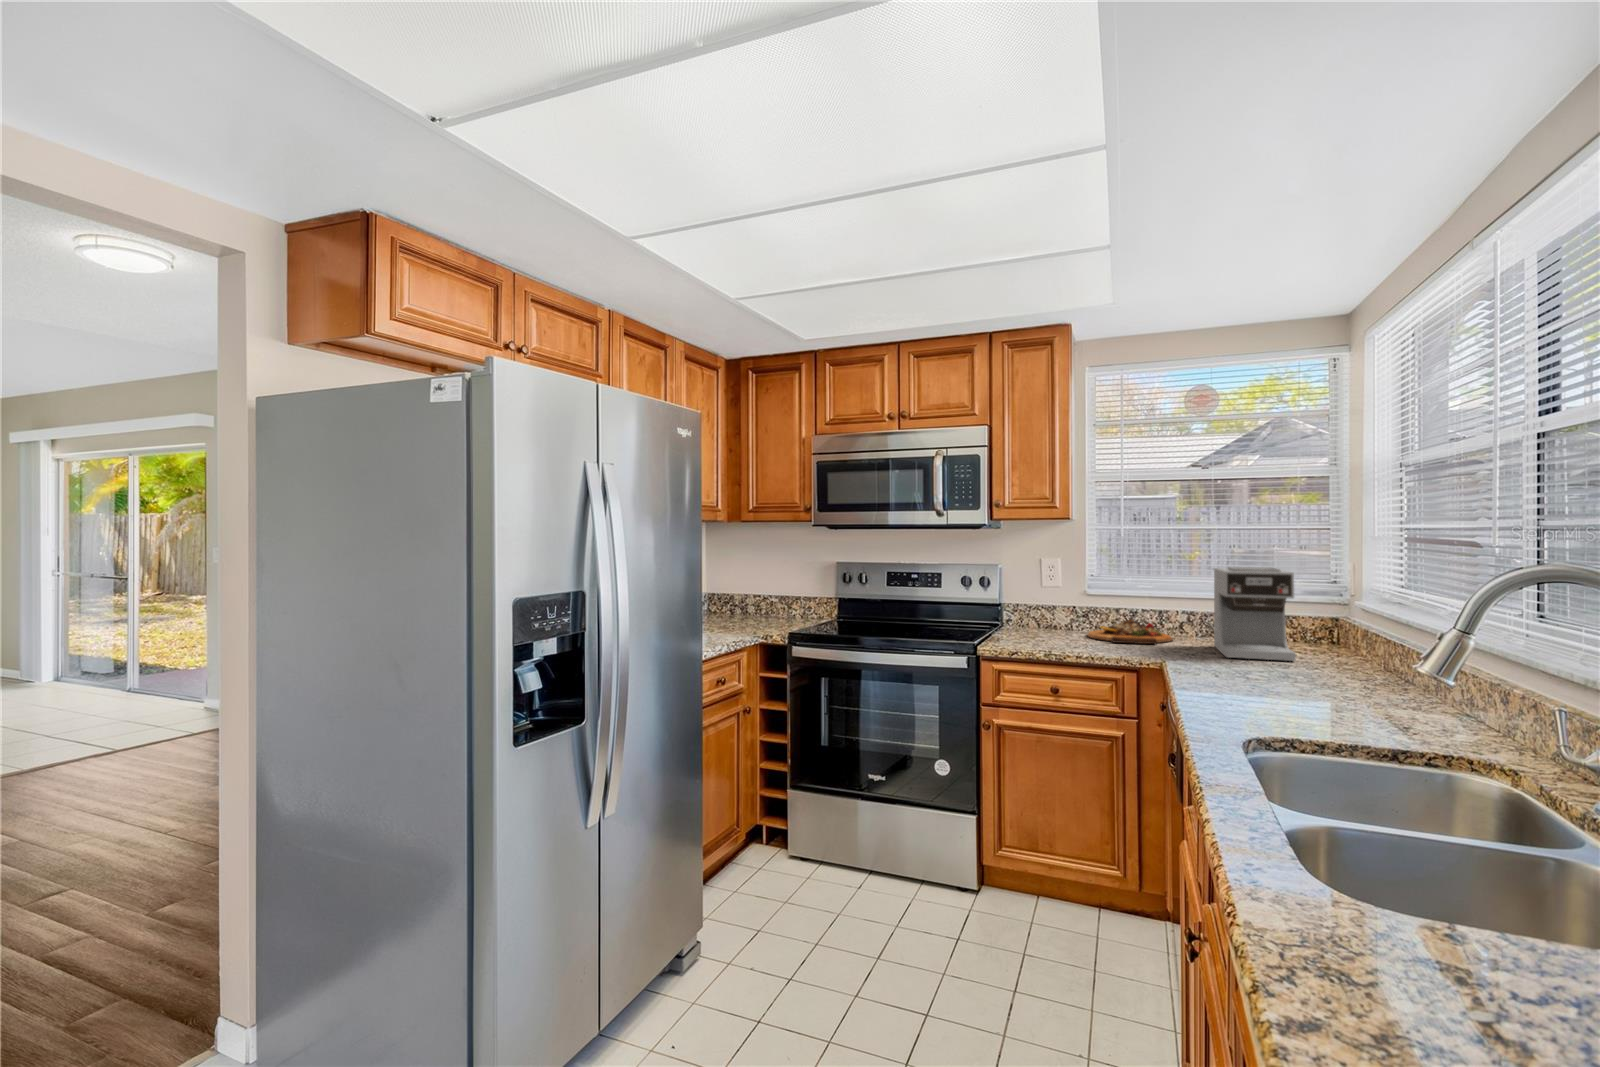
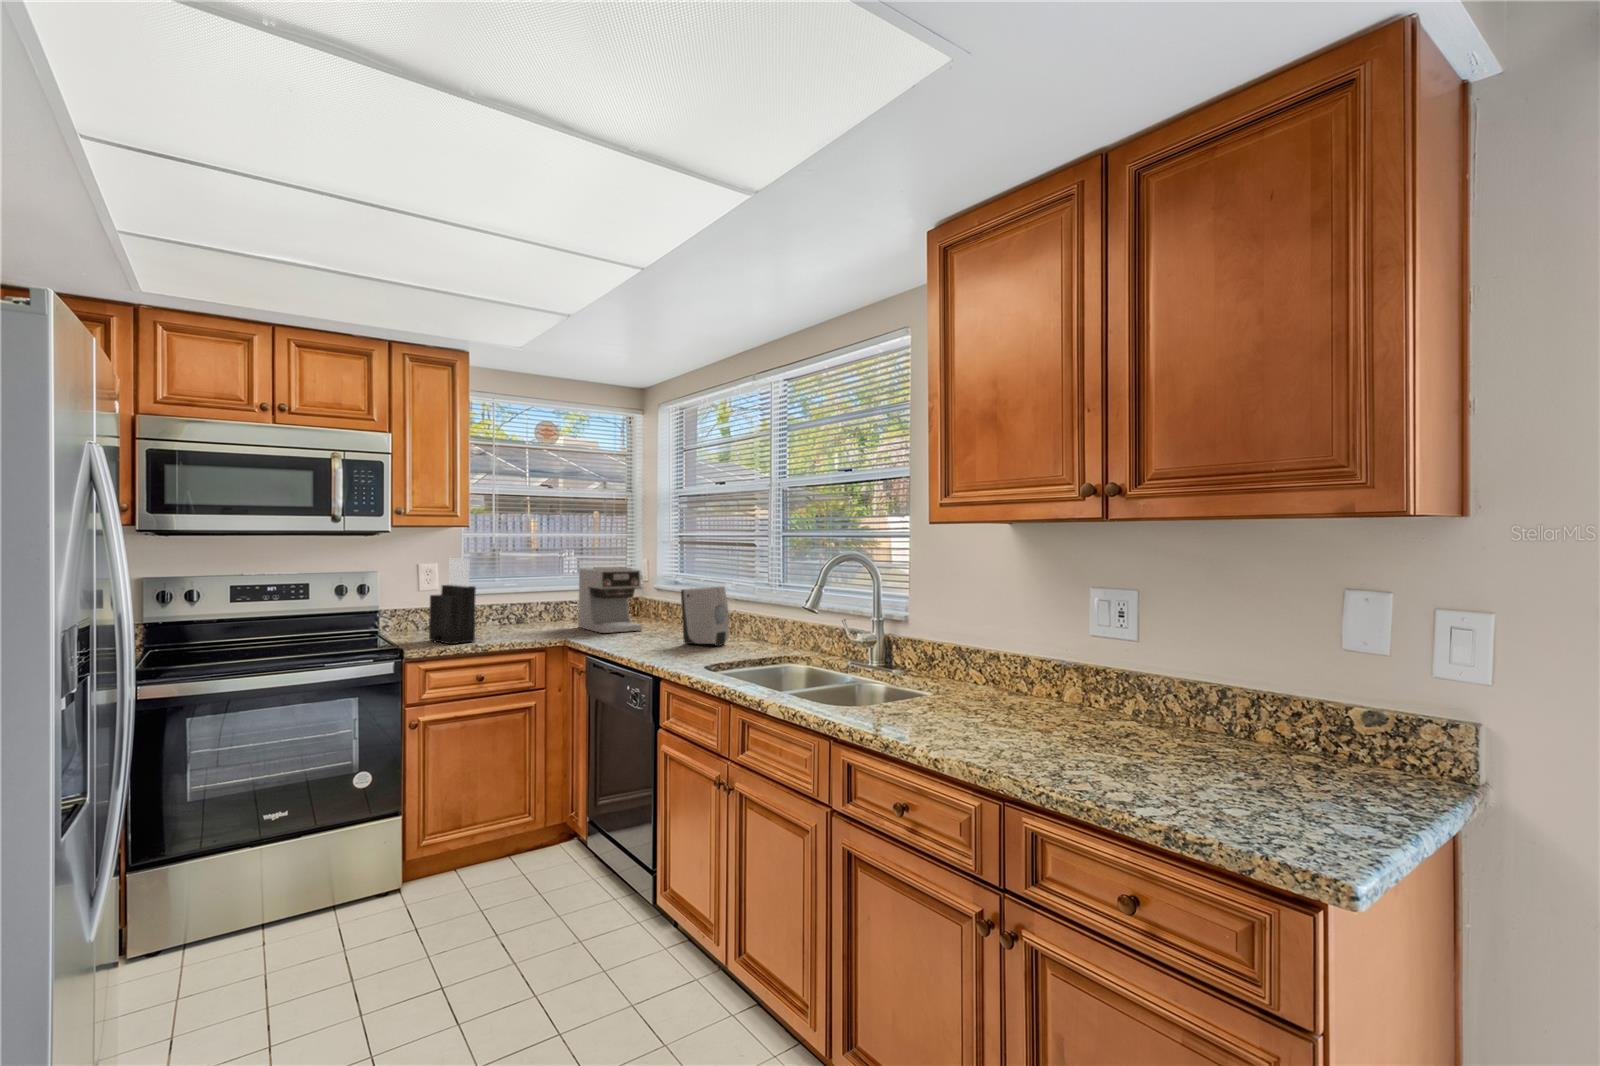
knife block: none [1018,552,1057,647] -> present [429,558,476,644]
soap dispenser: none [1314,603,1405,702] -> present [681,586,729,646]
cutting board: present [1088,620,1173,644] -> none [473,613,545,633]

